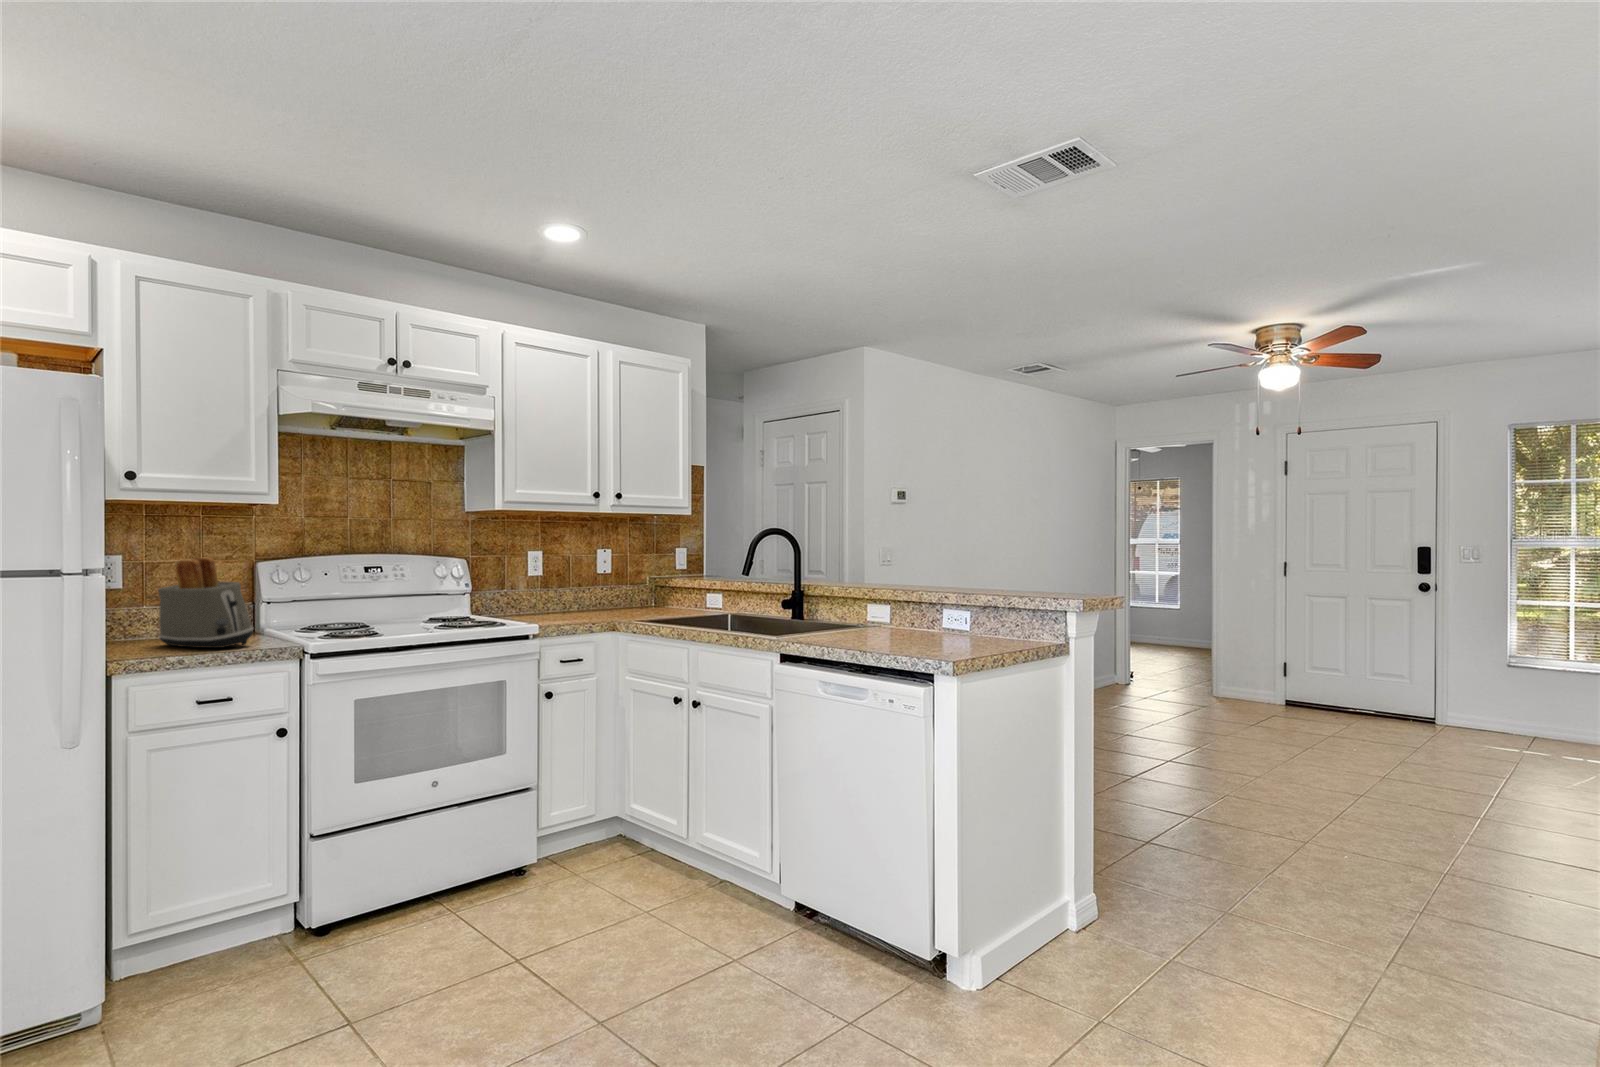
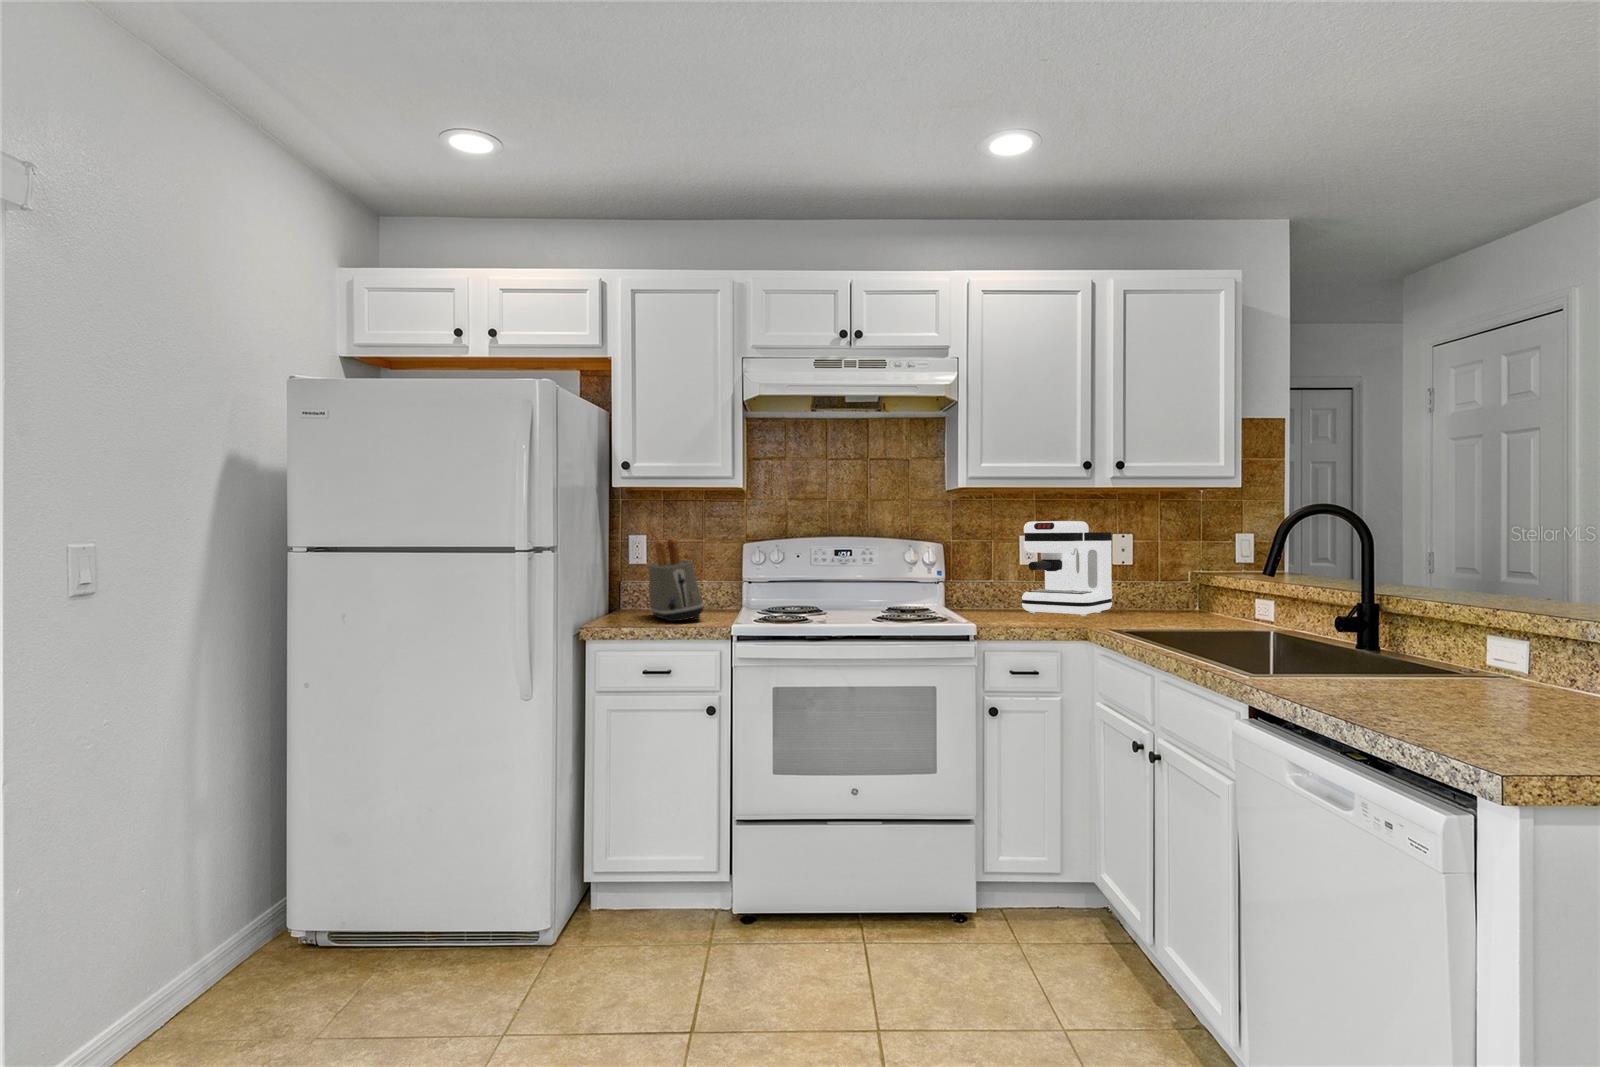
coffee maker: none [540,539,606,617] -> present [1022,521,1112,616]

